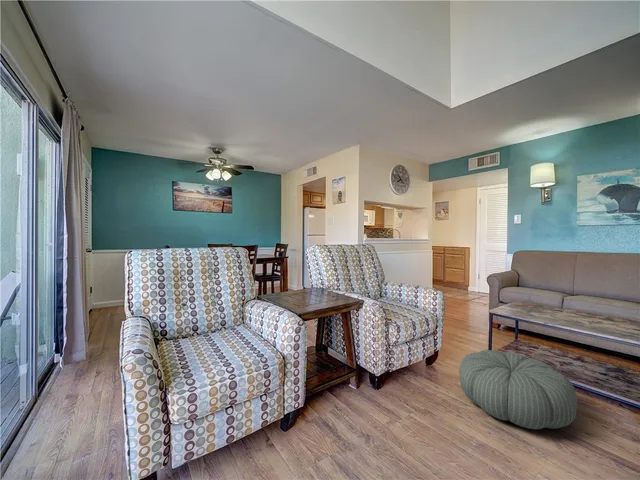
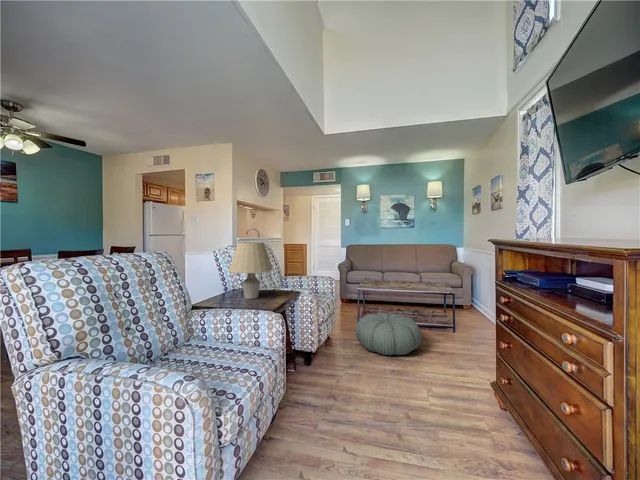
table lamp: none [288,241,333,299] -> present [229,242,273,299]

